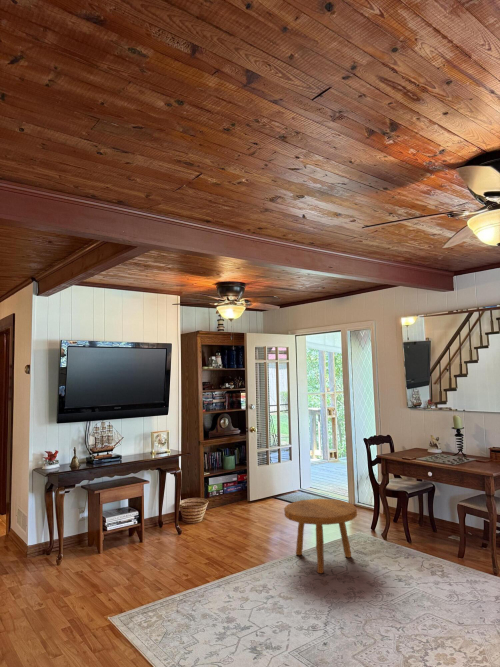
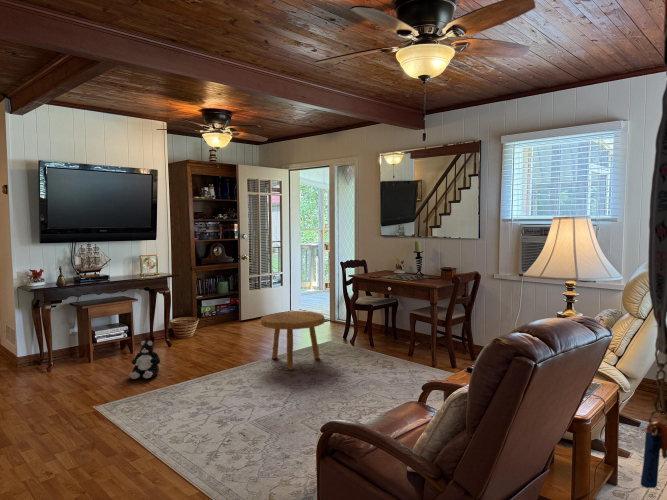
plush toy: none [145,534,176,580] -> present [130,340,160,379]

